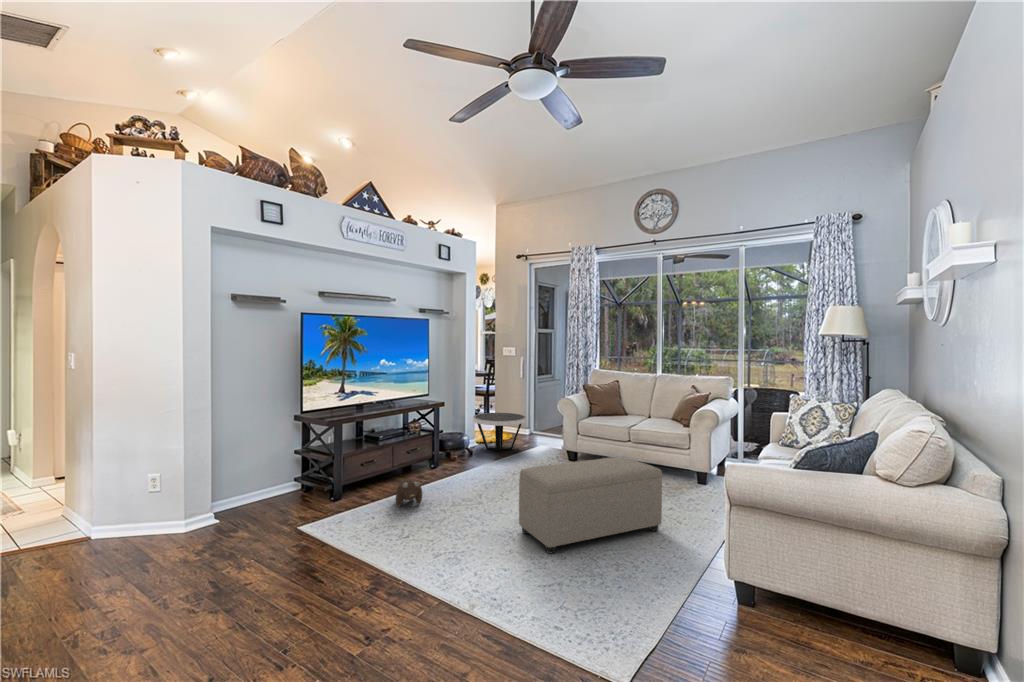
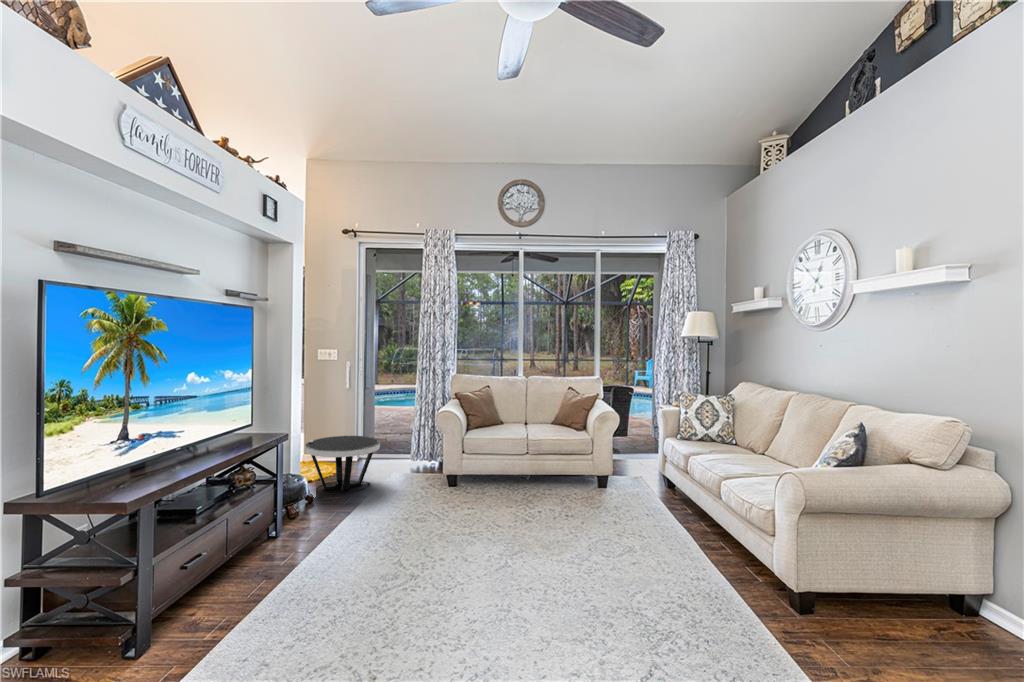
ottoman: present [519,457,662,554] -> none [515,485,651,648]
plush toy: present [396,479,422,506] -> none [270,577,327,632]

